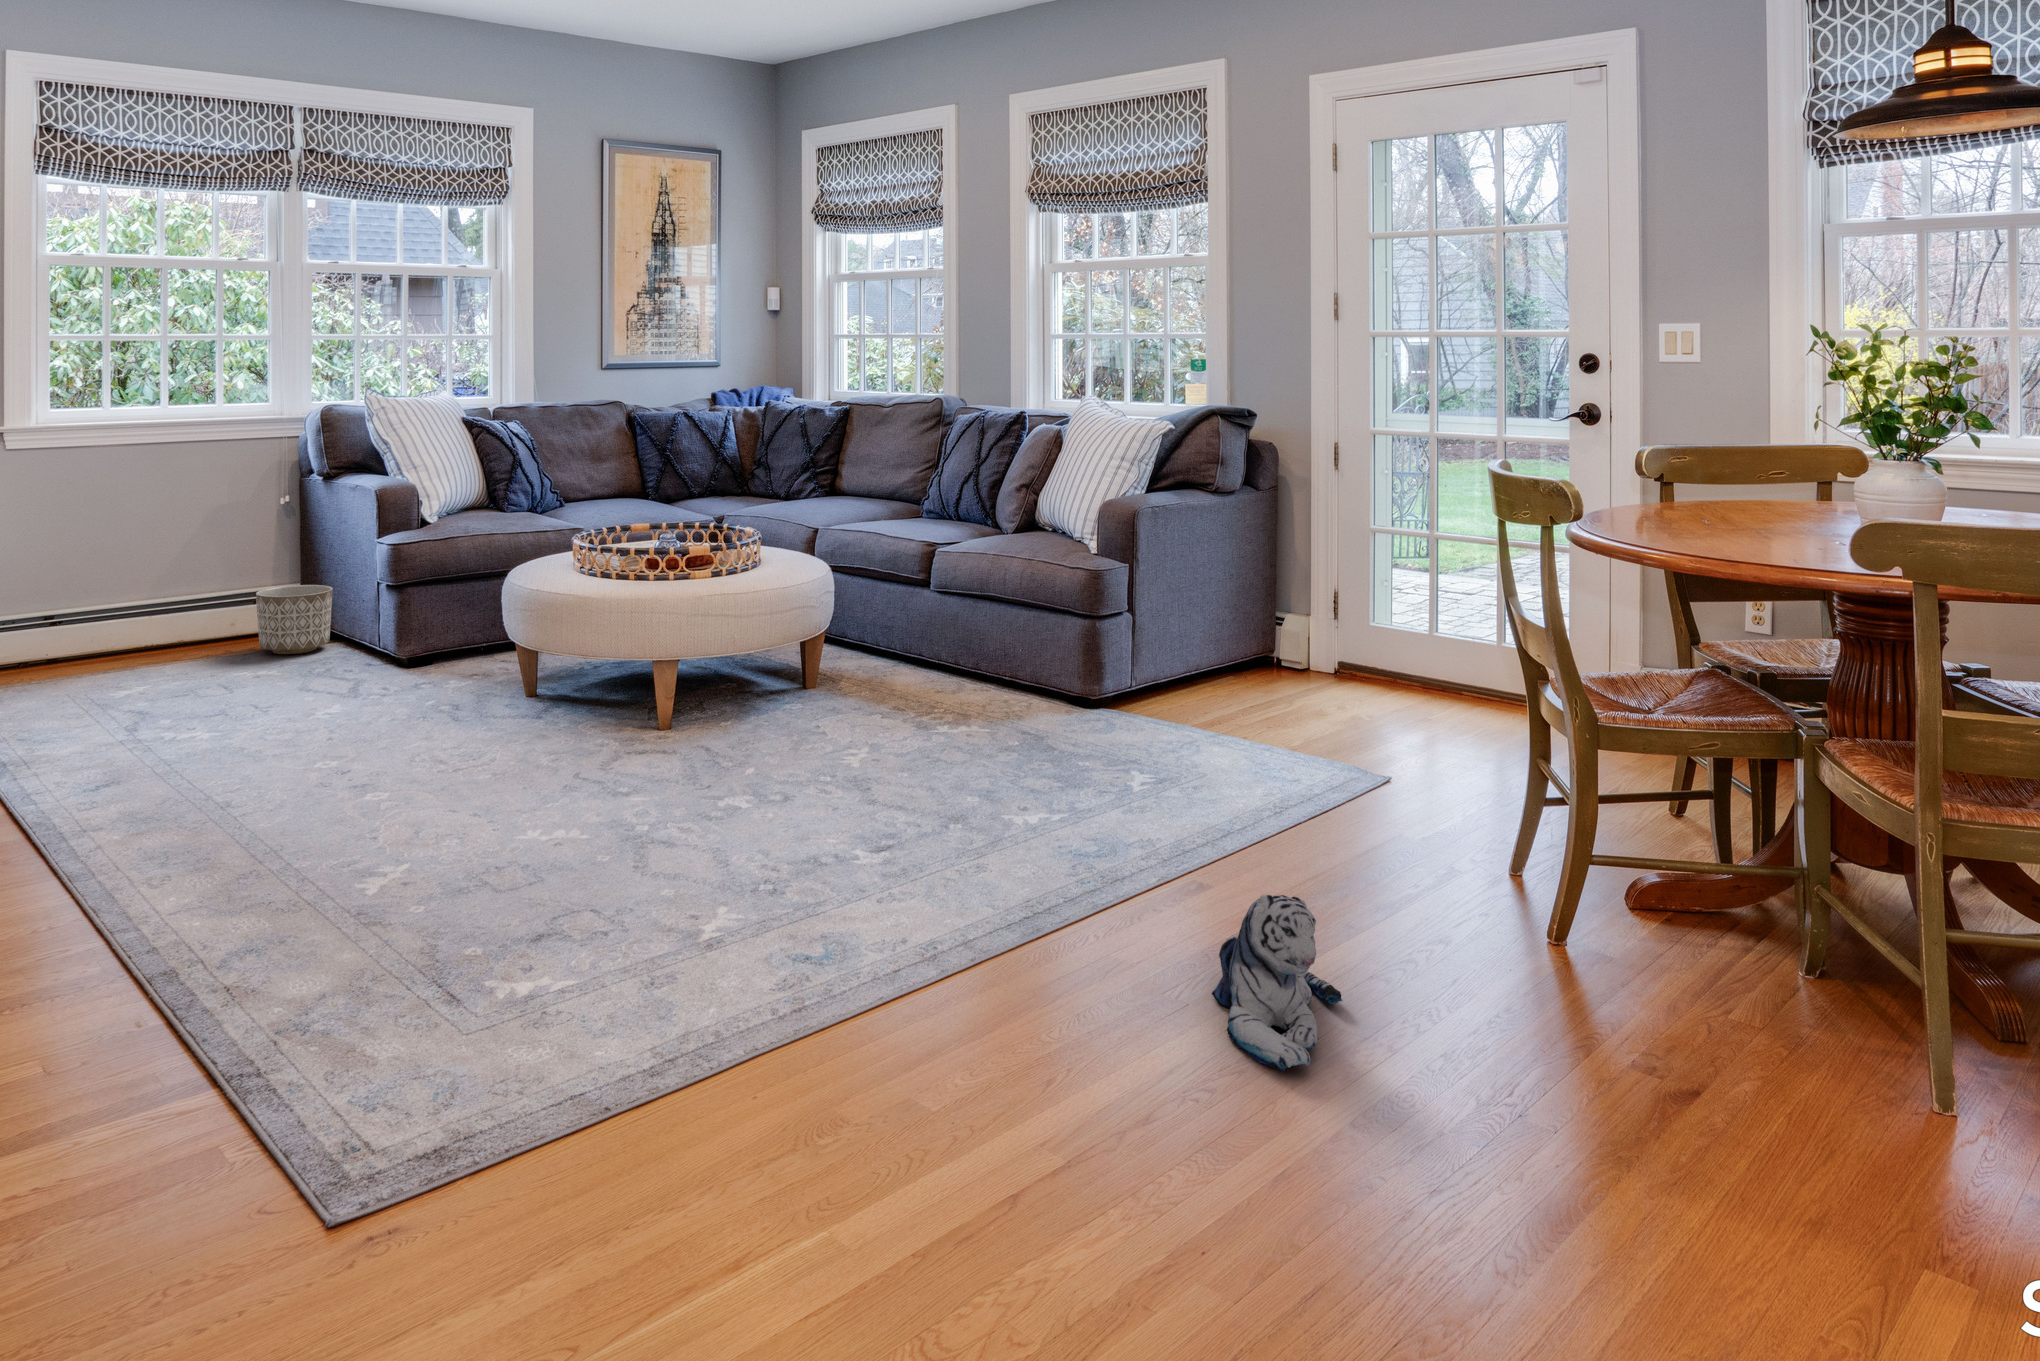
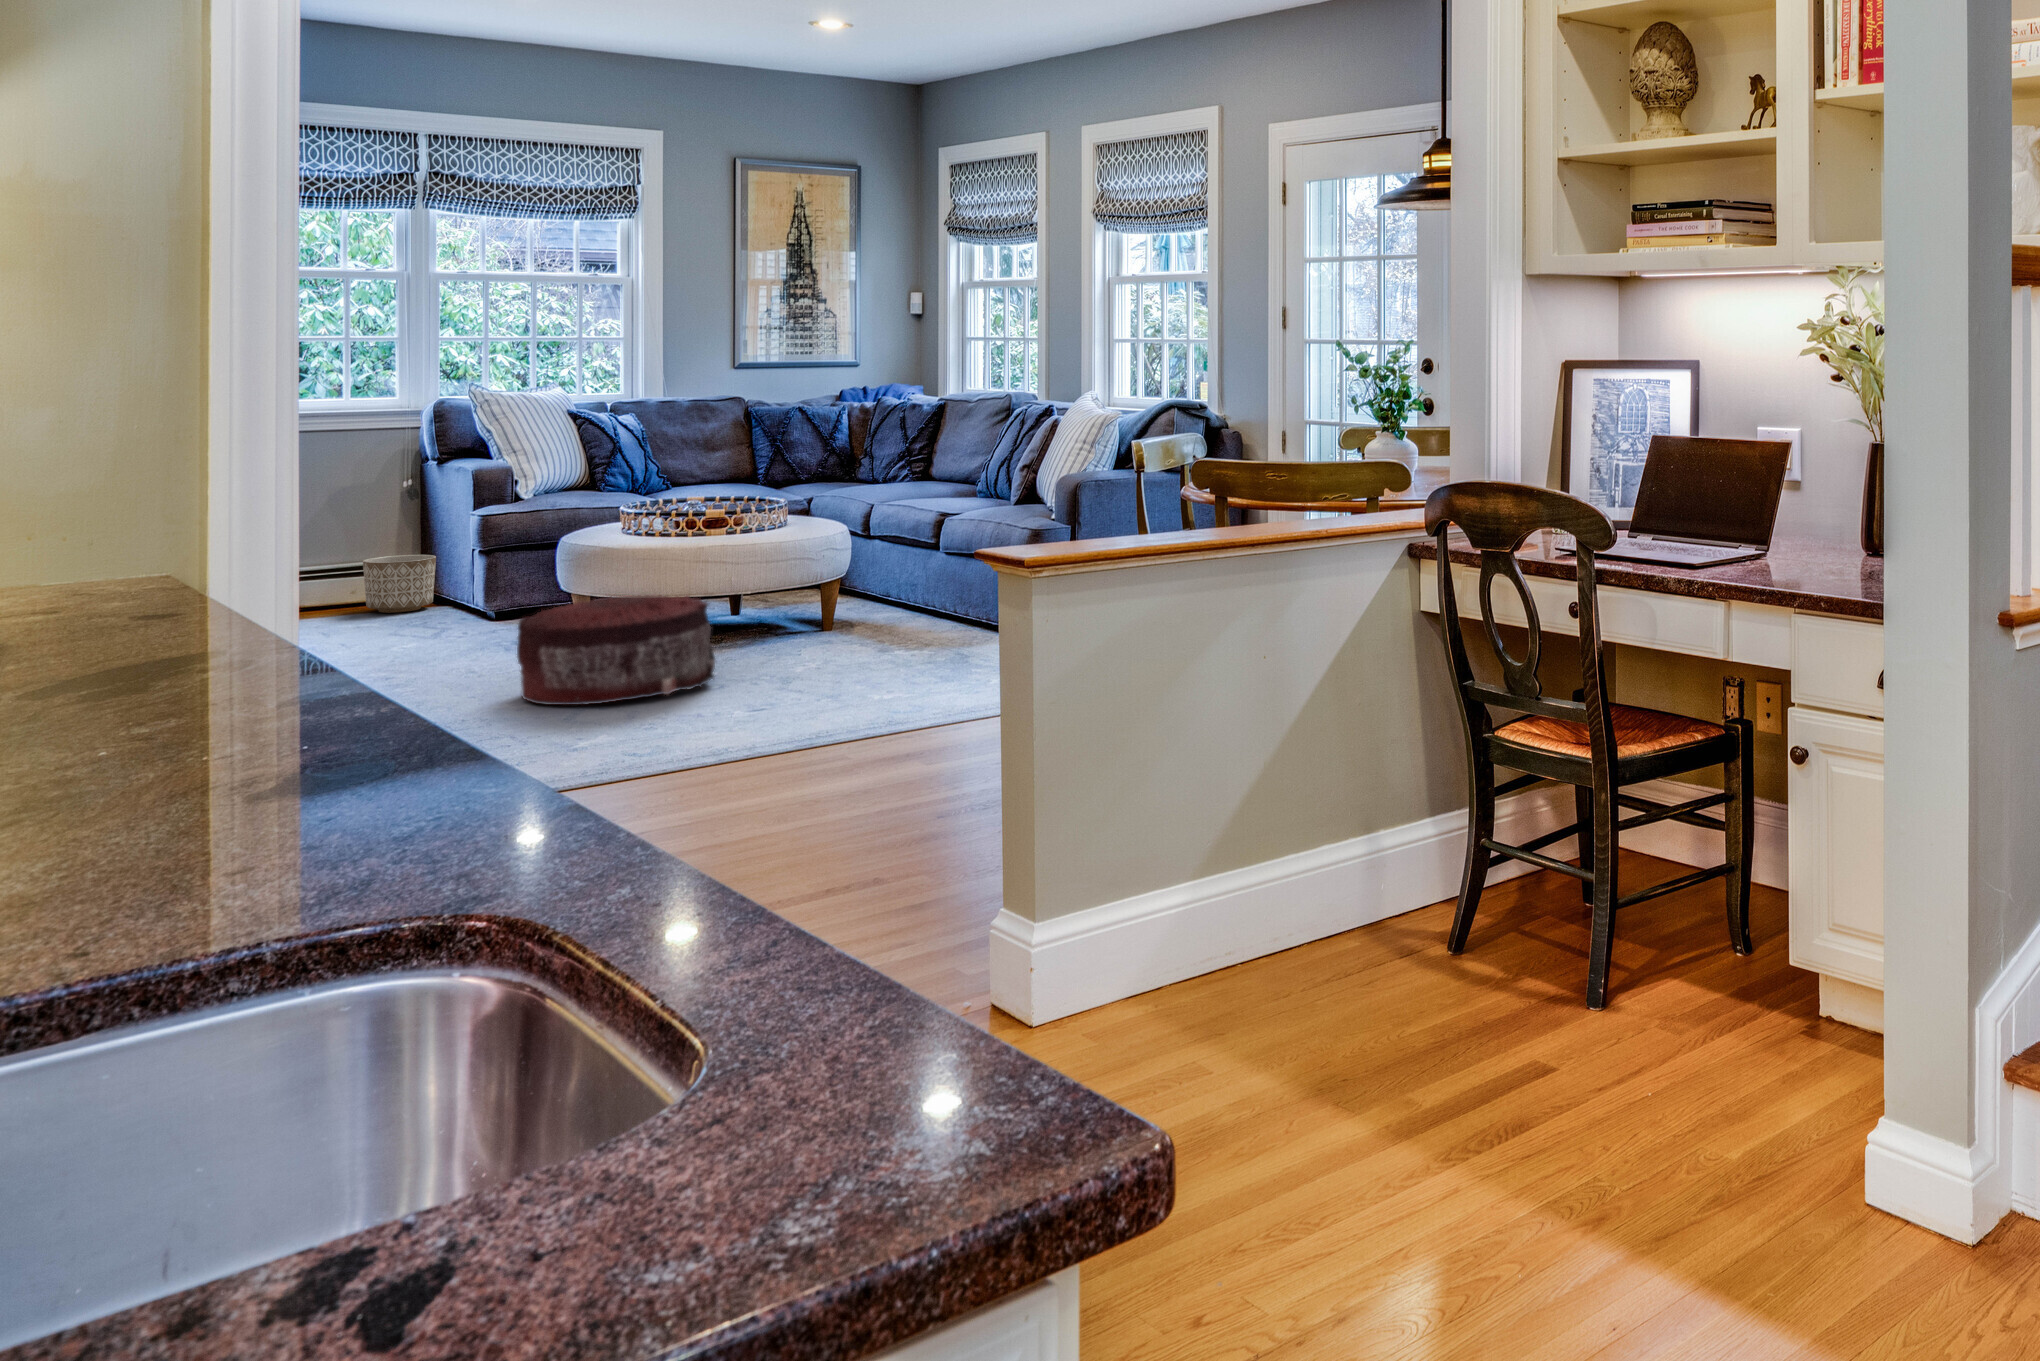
pouf: none [540,661,781,823] -> present [517,595,715,705]
plush toy: present [1212,895,1342,1071] -> none [850,704,951,803]

